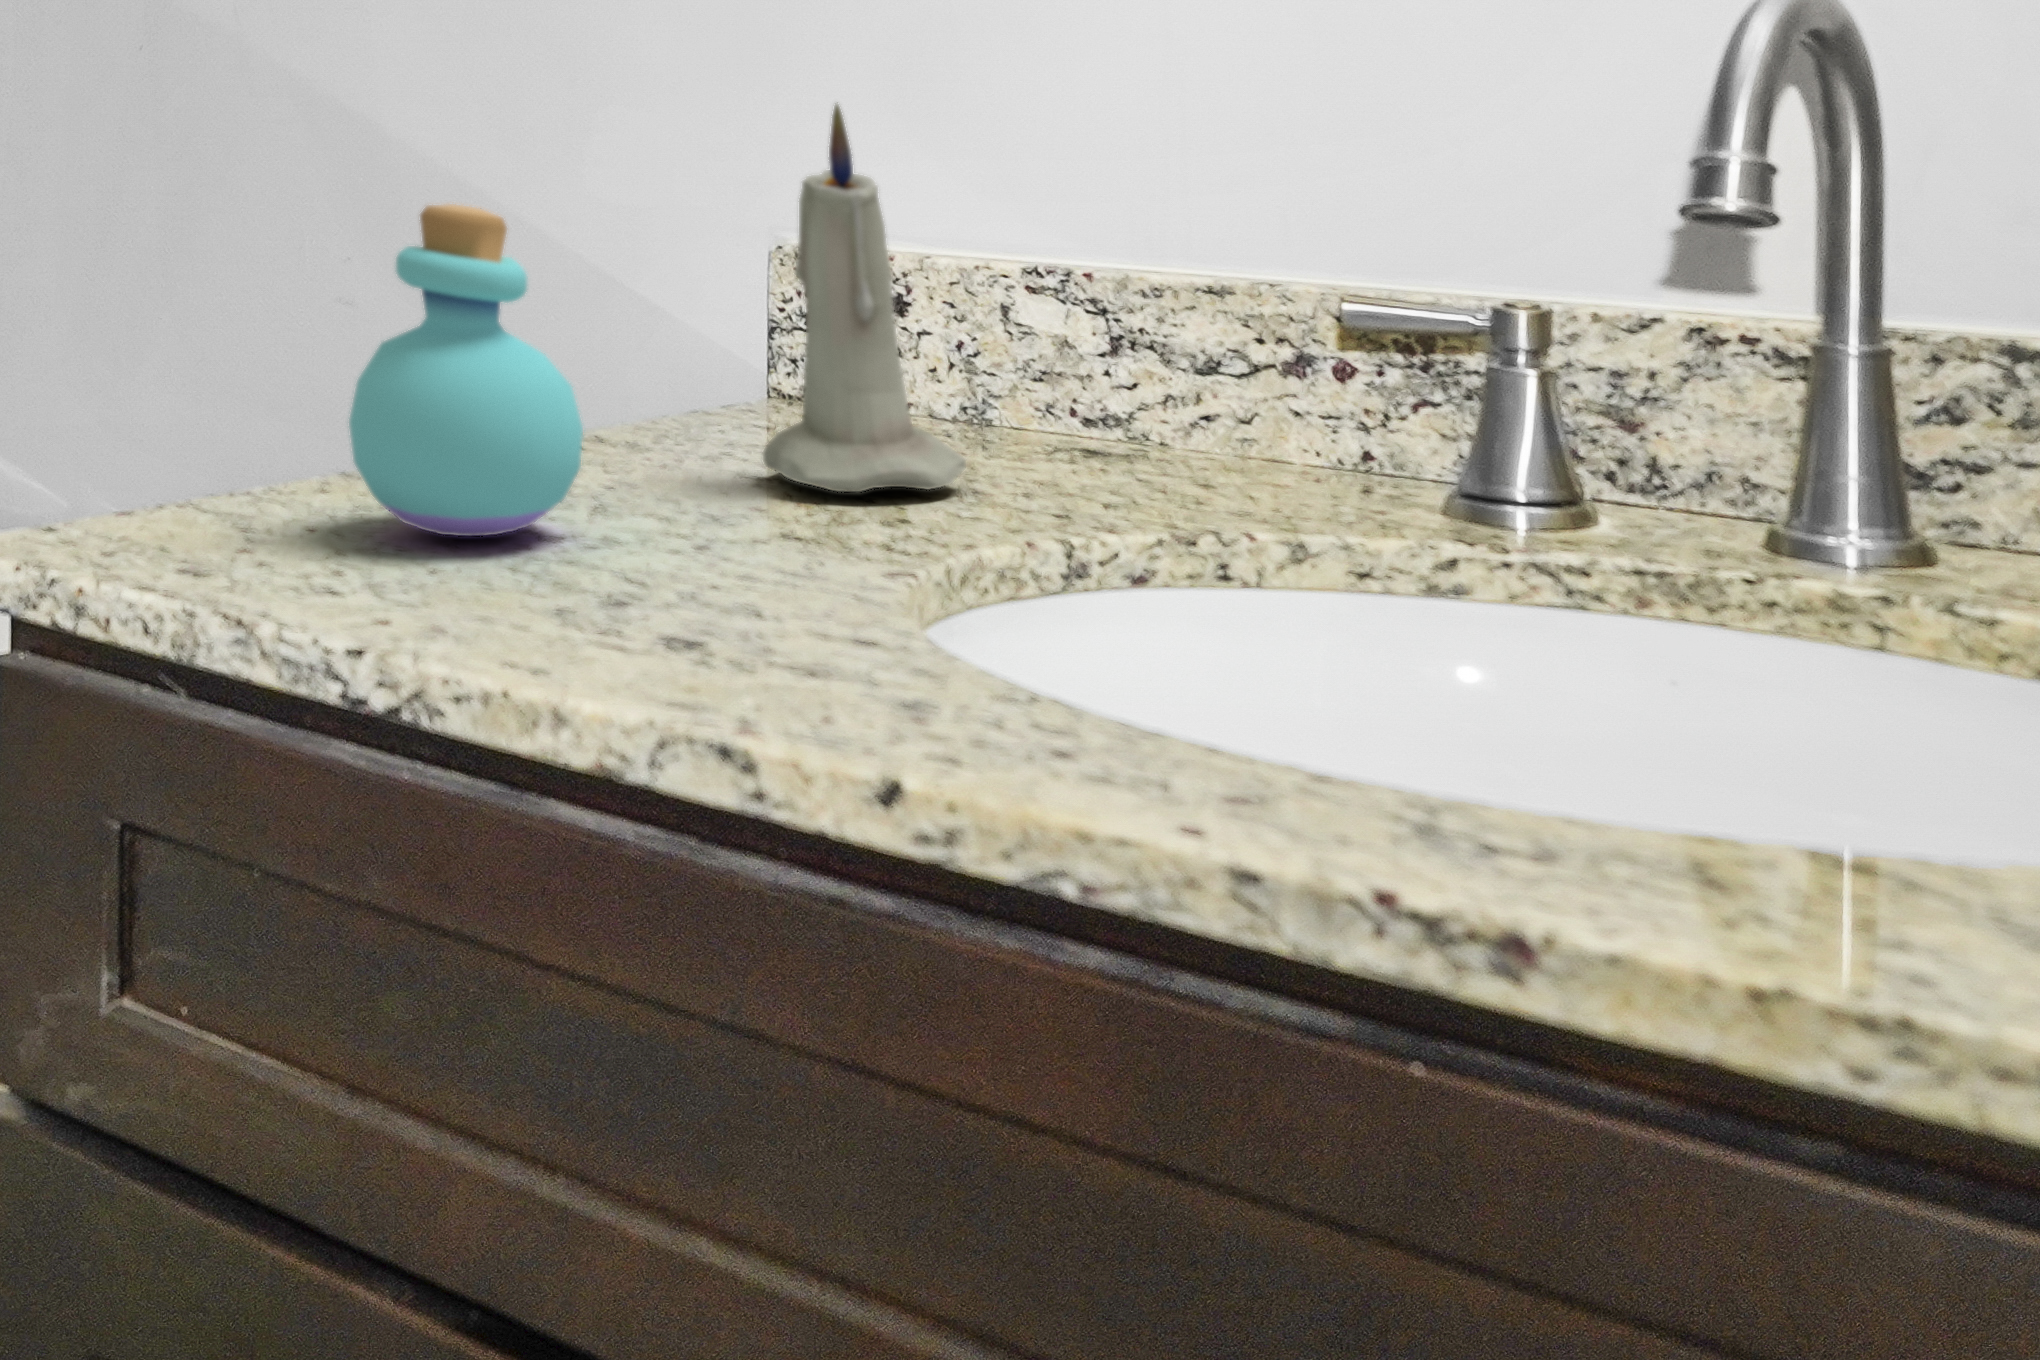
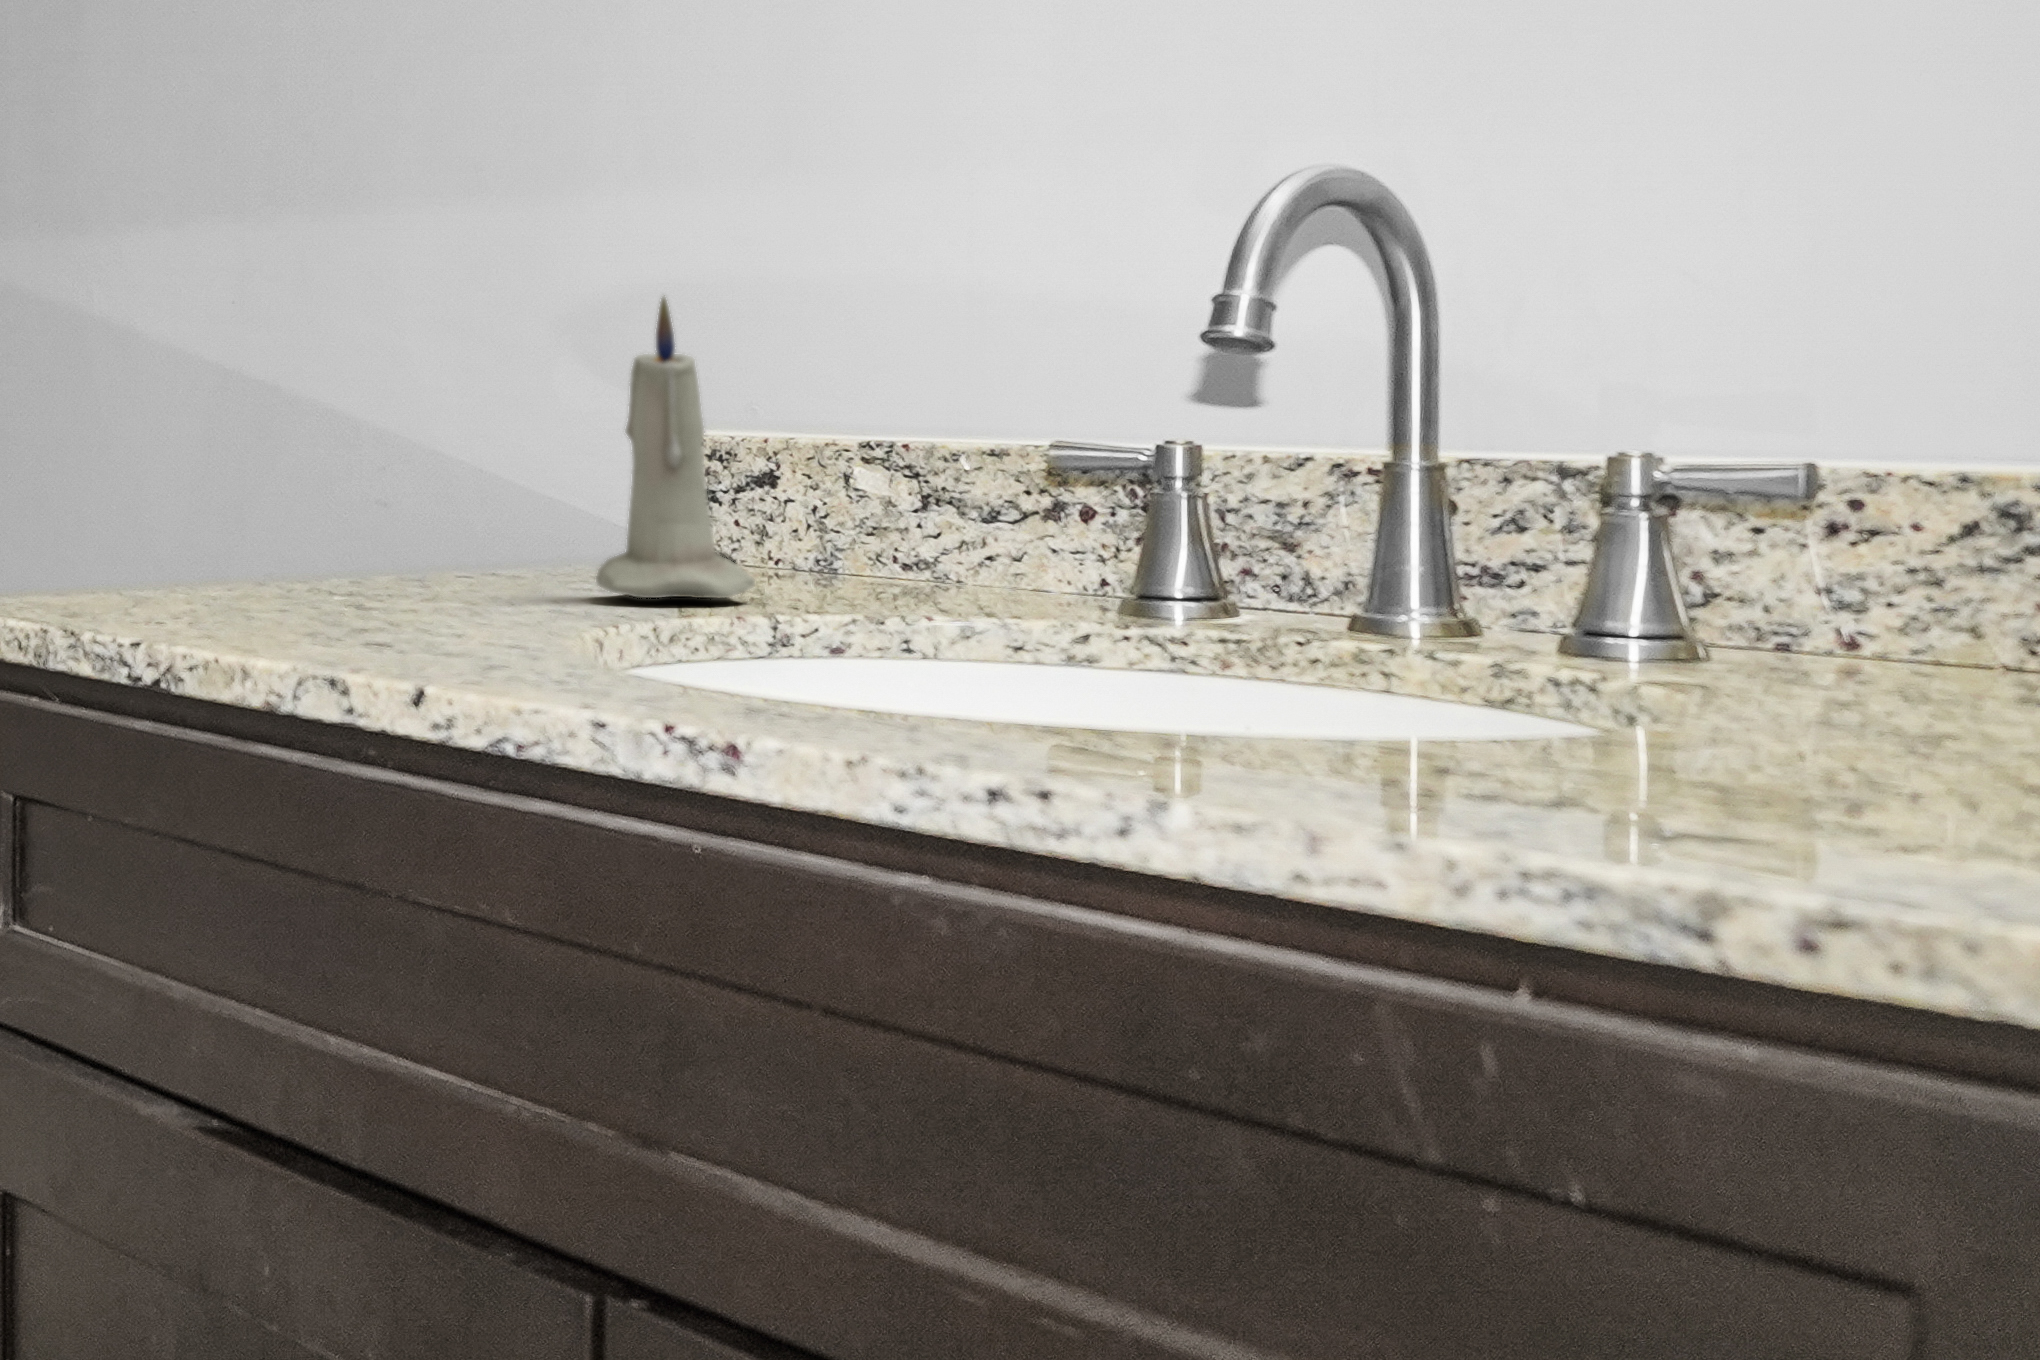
perfume bottle: present [349,204,583,536] -> none [231,356,411,609]

